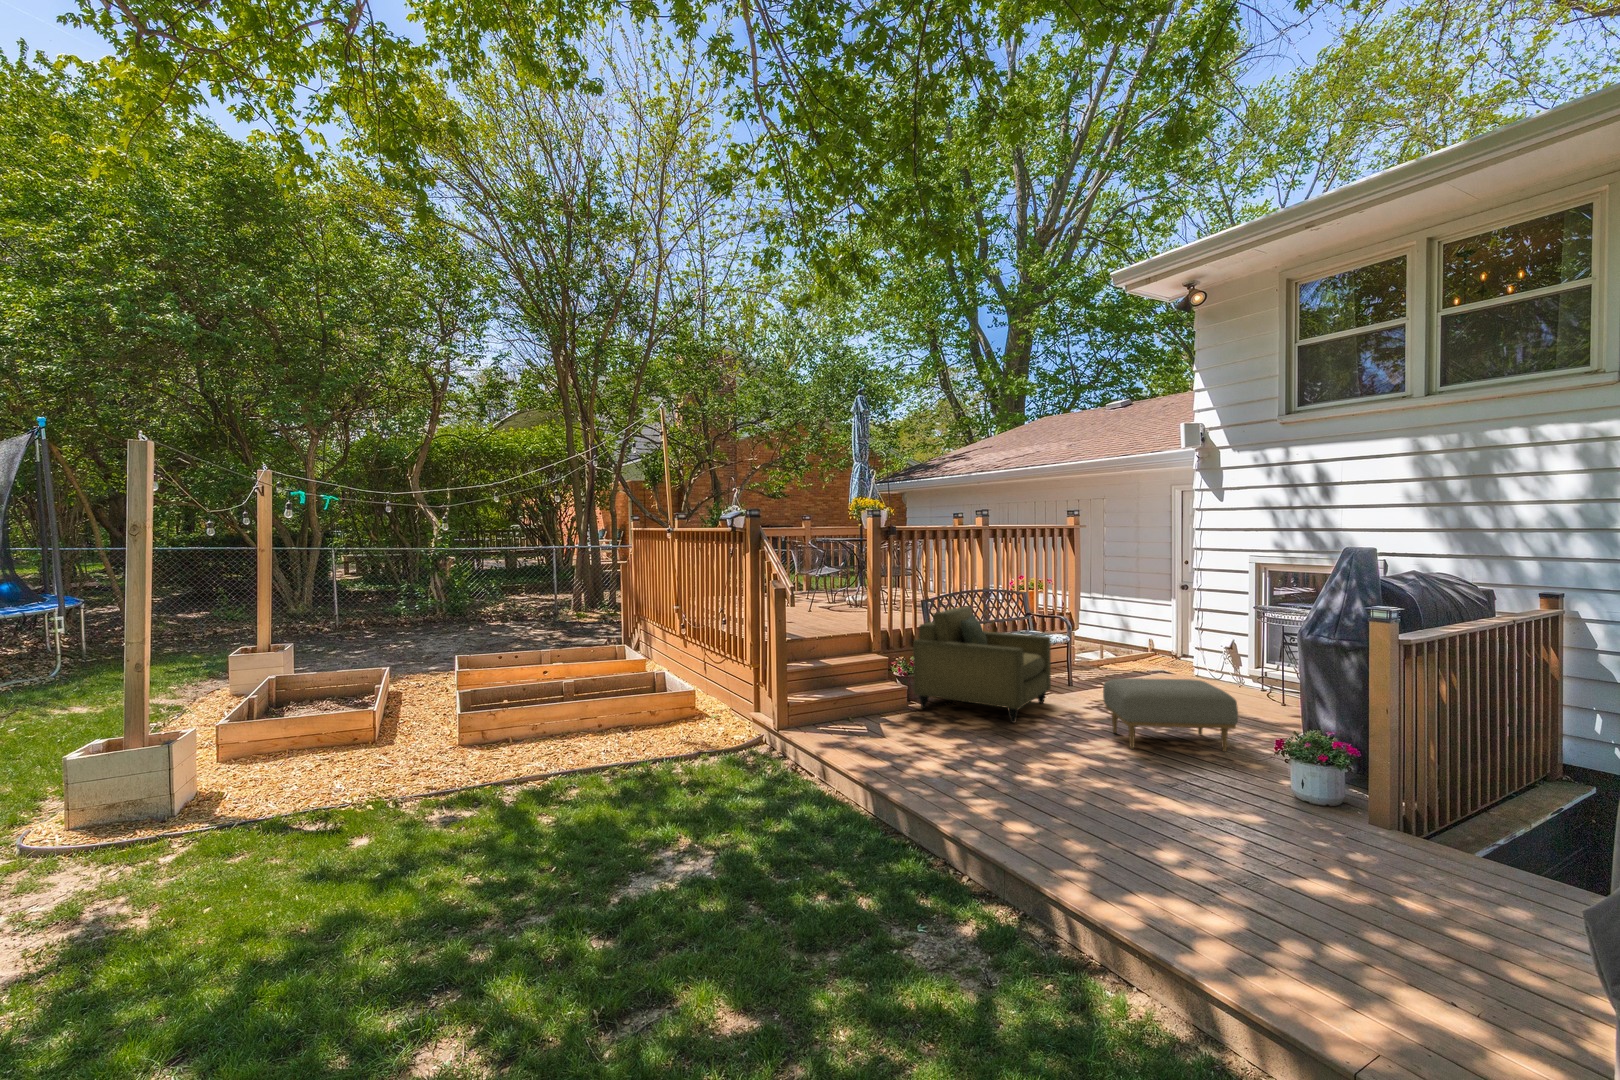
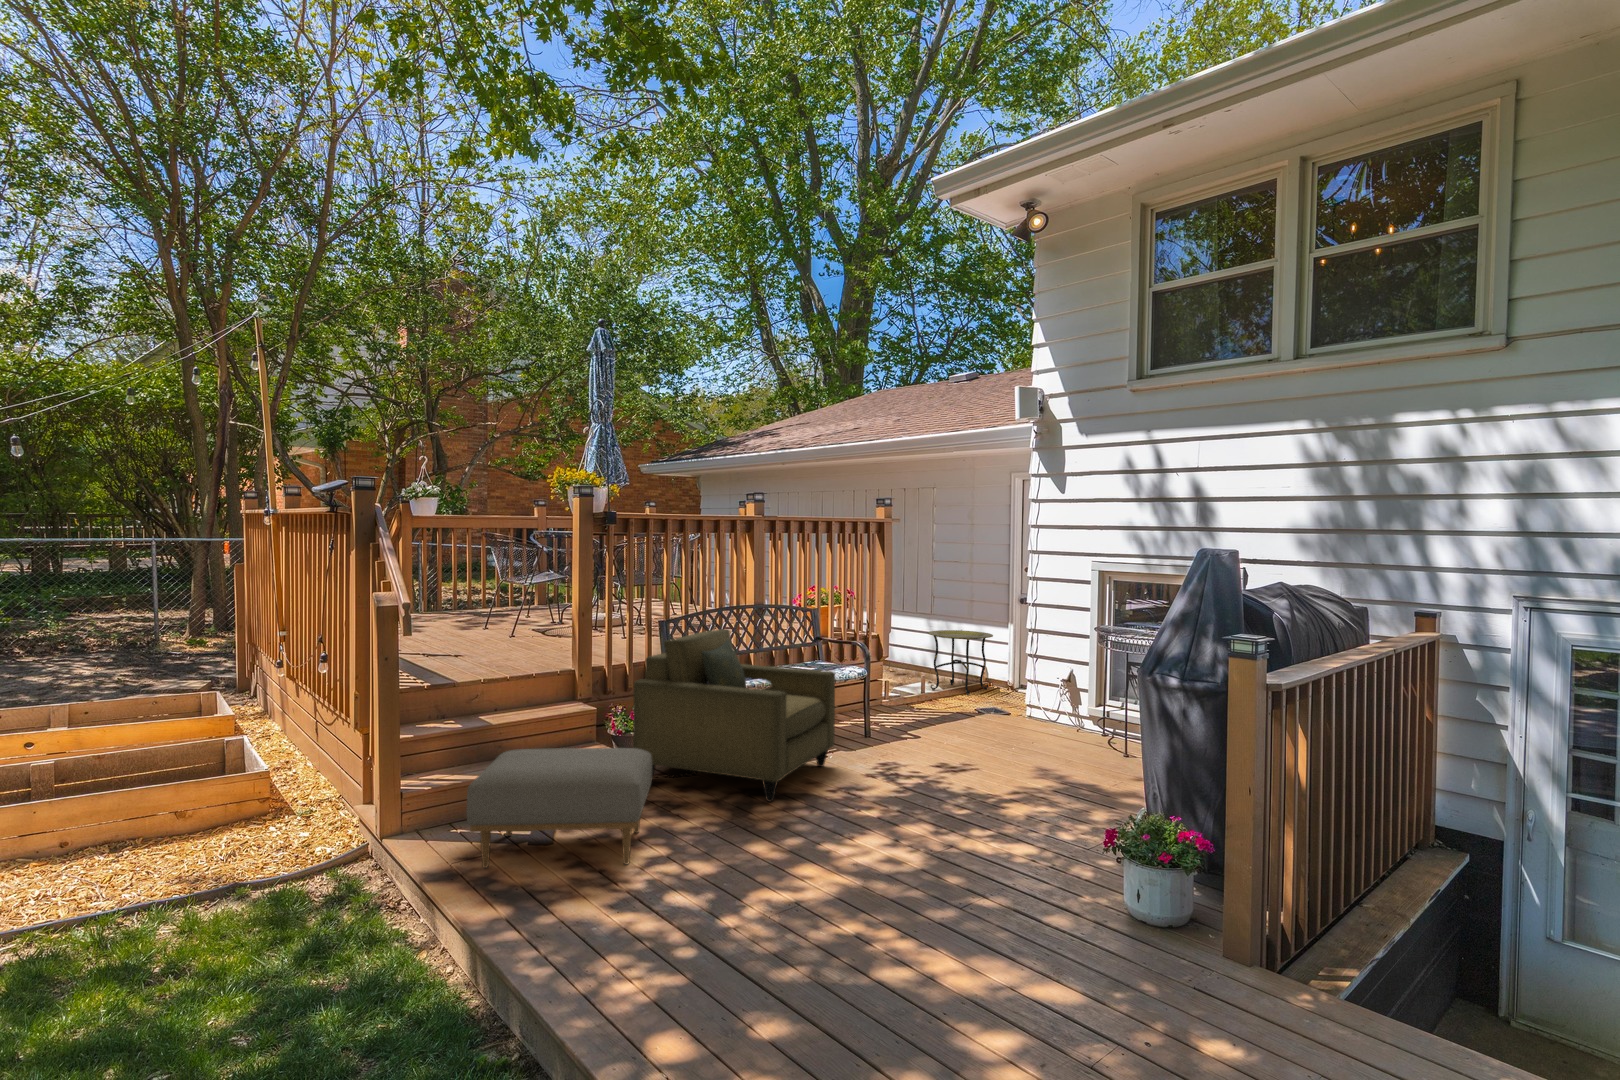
side table: none [1106,610,1161,659] -> present [928,630,993,695]
ottoman: present [1103,678,1238,752] -> present [466,748,652,868]

